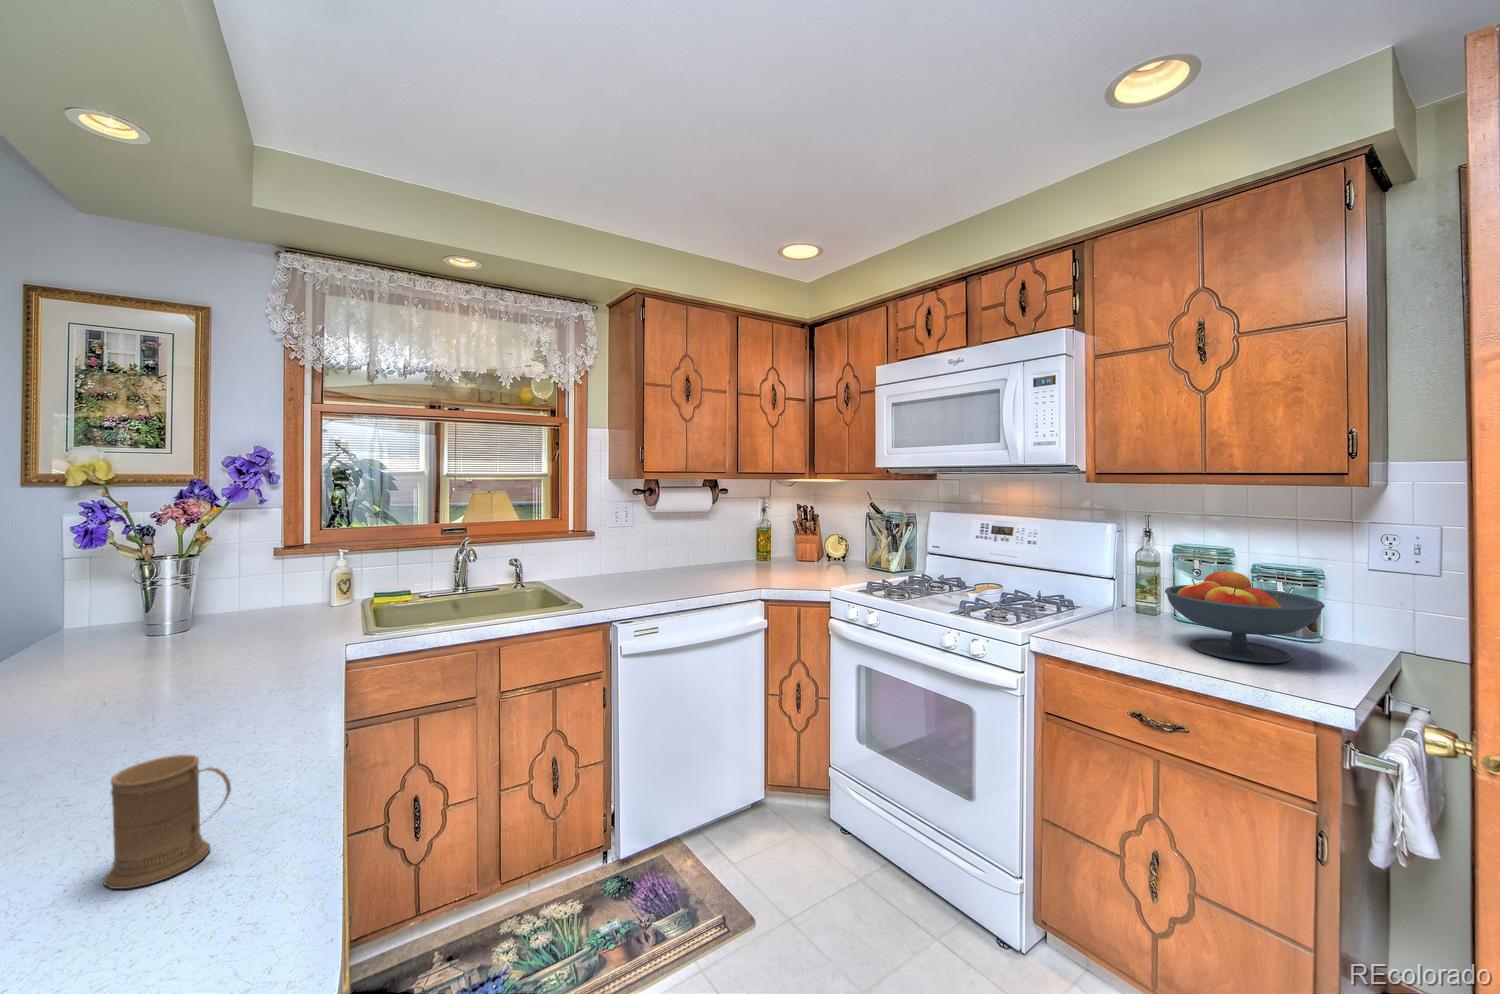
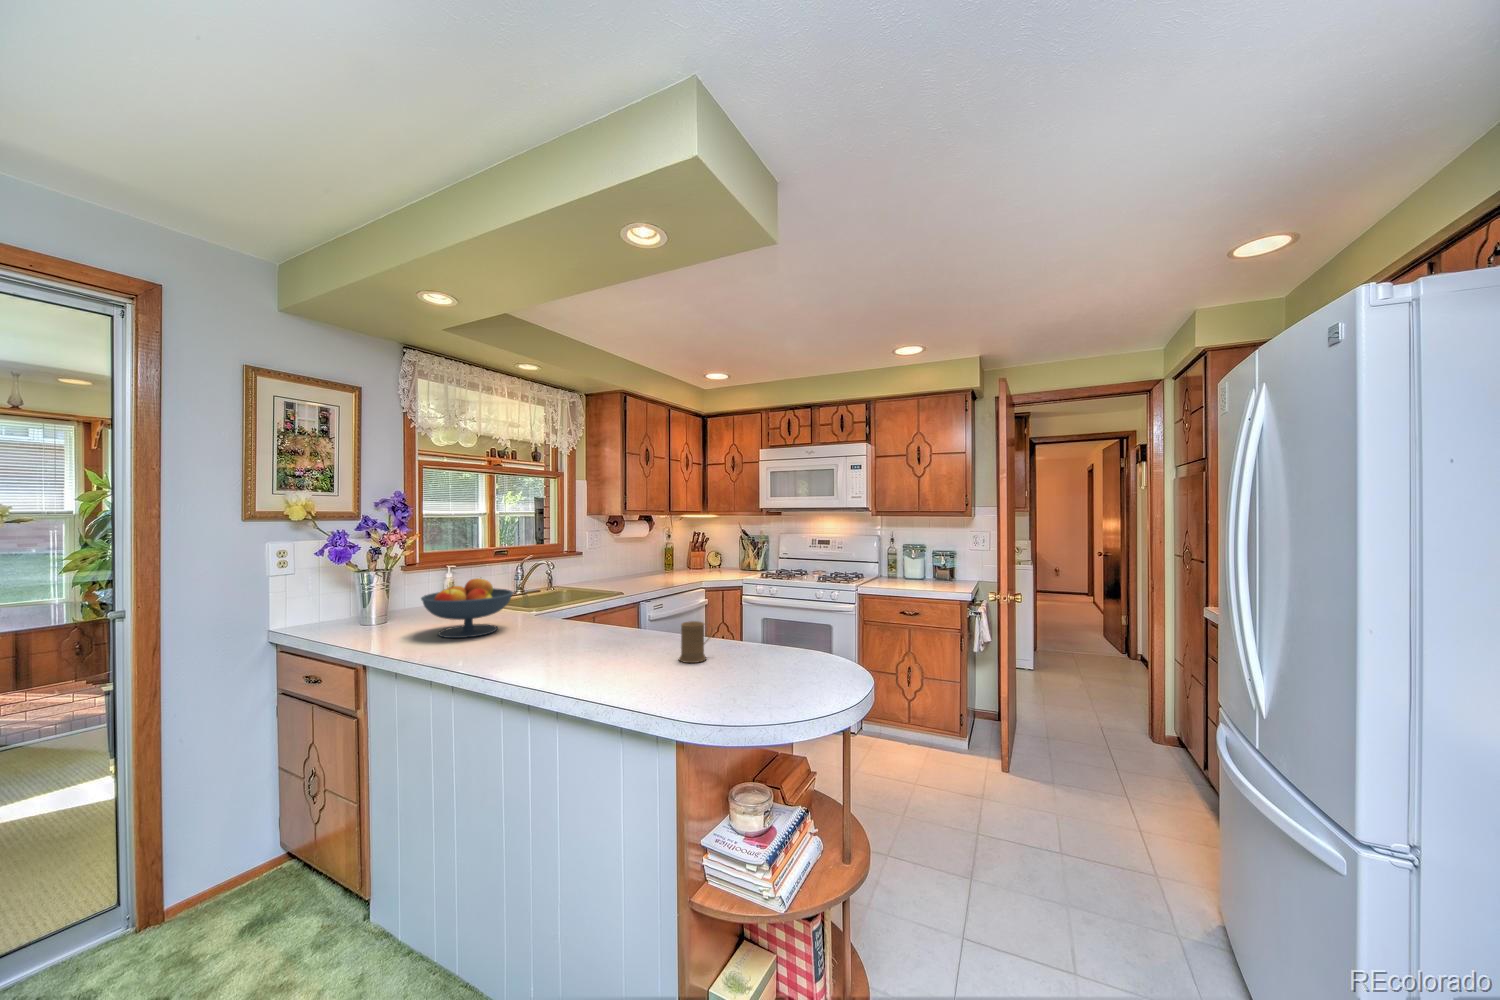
fruit bowl: present [1165,569,1325,663] -> present [421,578,513,638]

